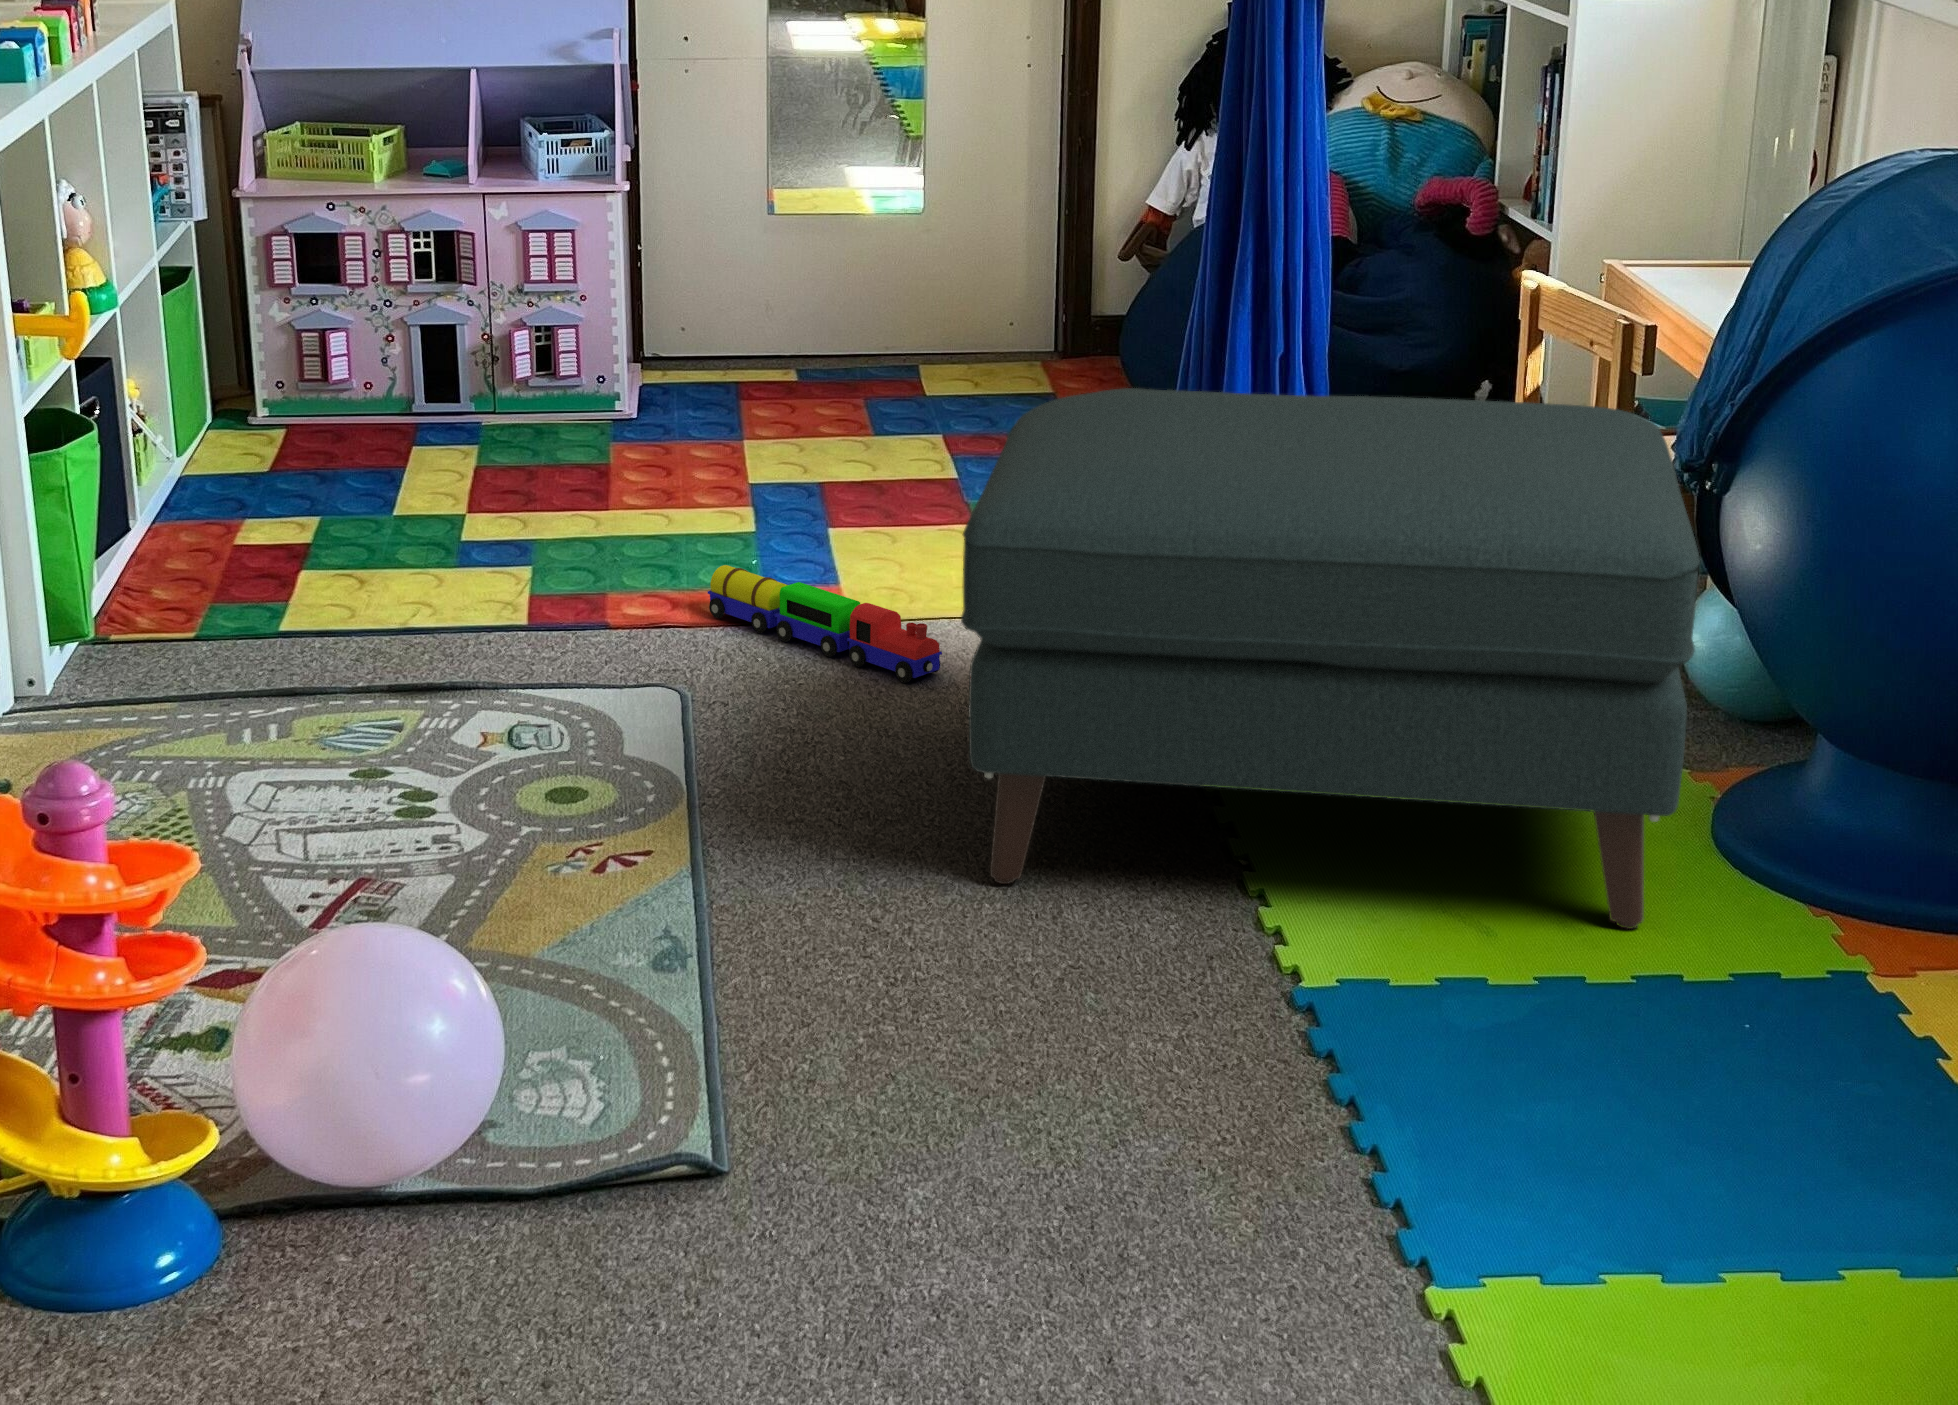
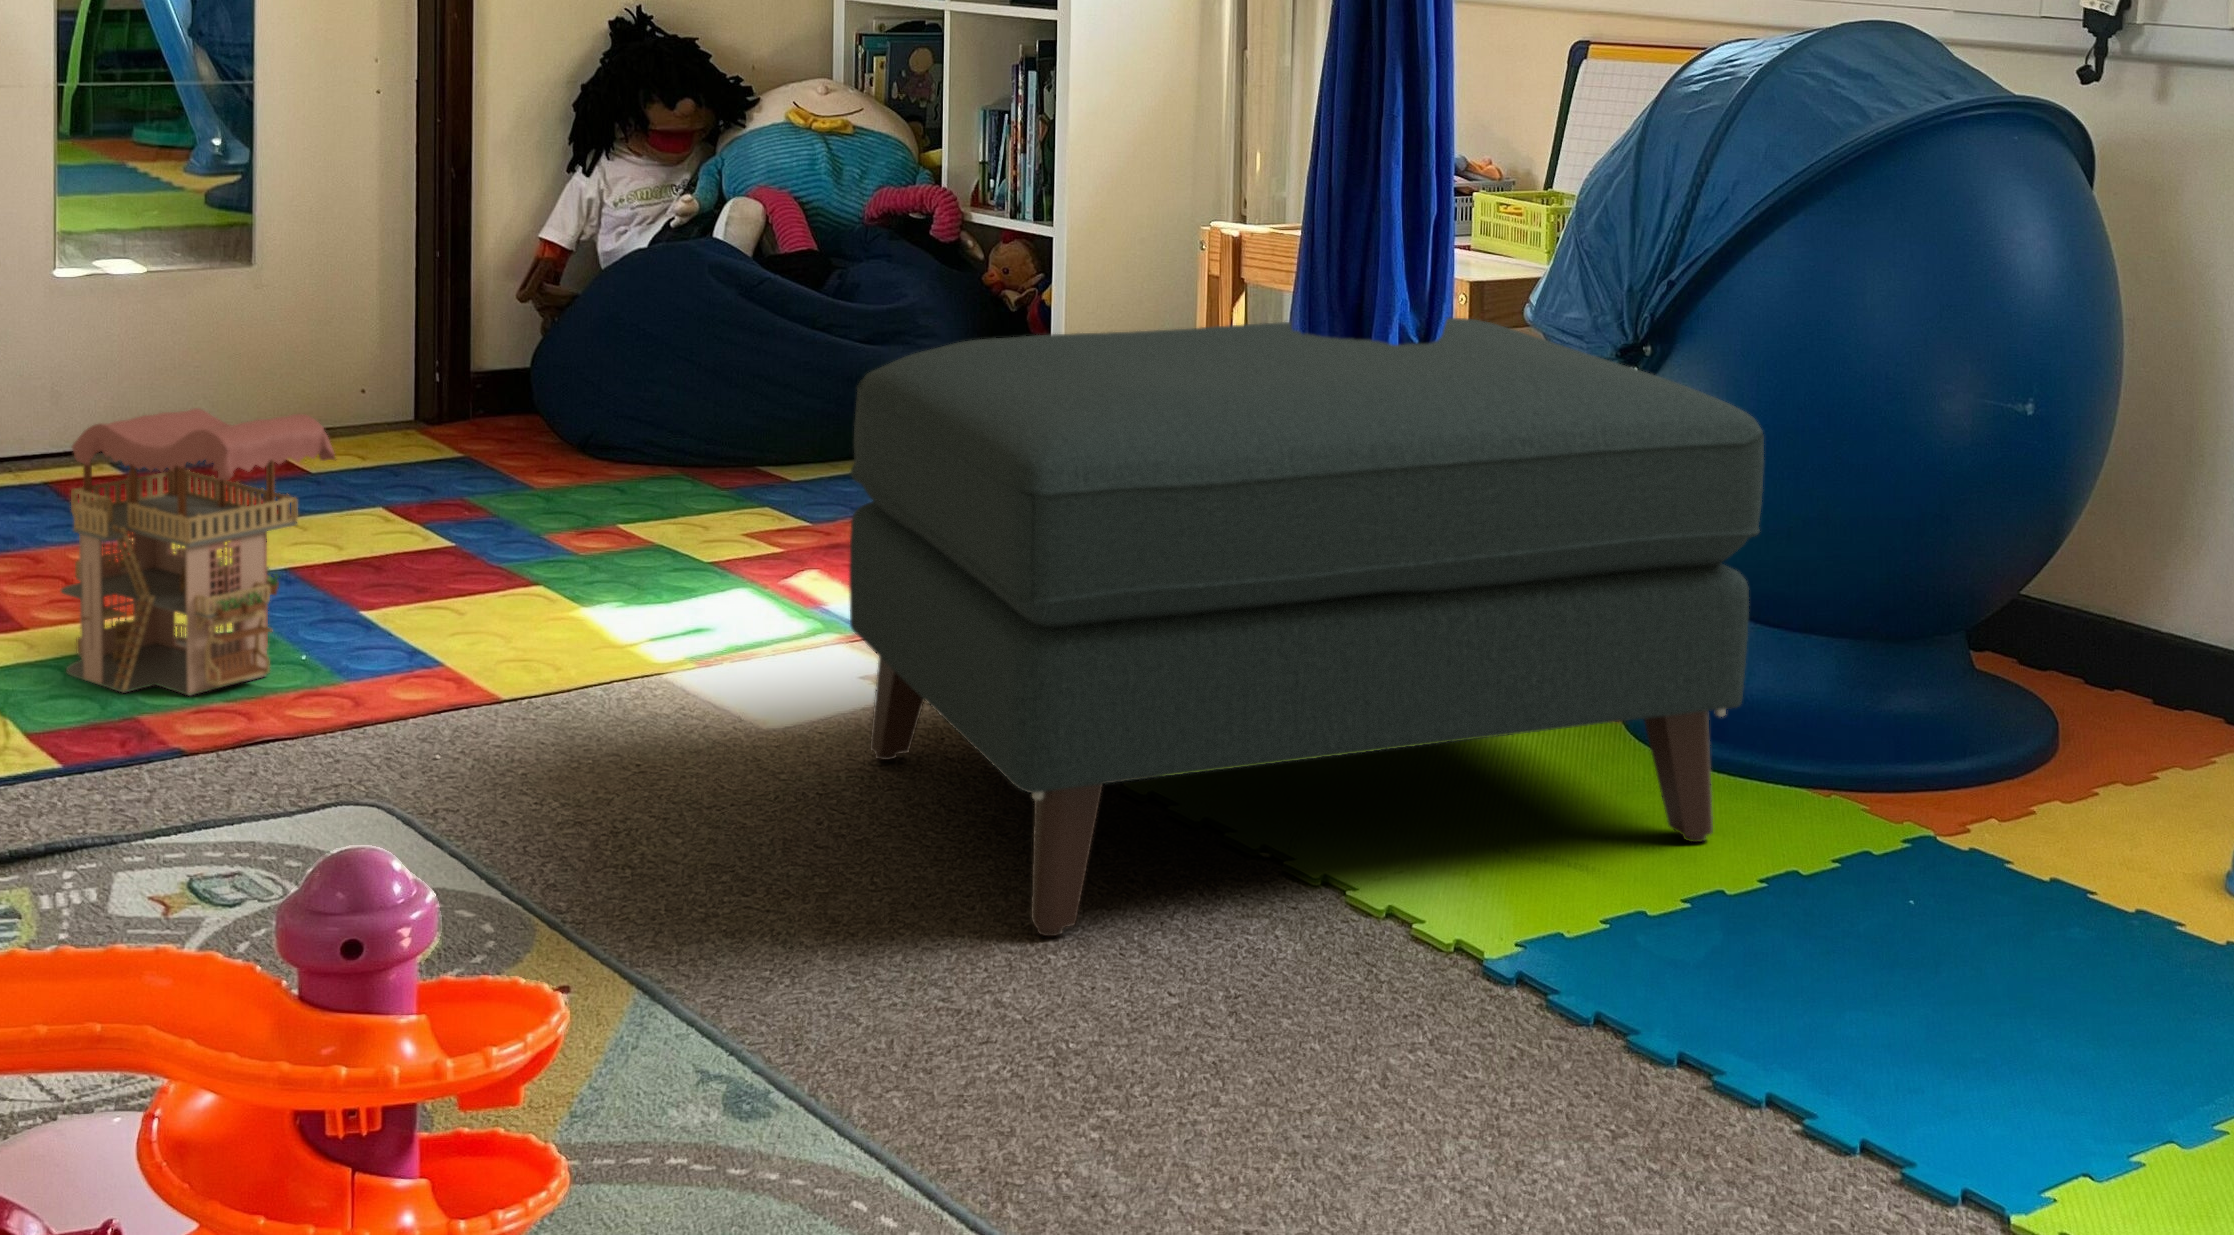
toy house: none [592,360,753,580] -> present [61,408,335,695]
toy train: present [708,565,942,683] -> none [314,652,695,752]

